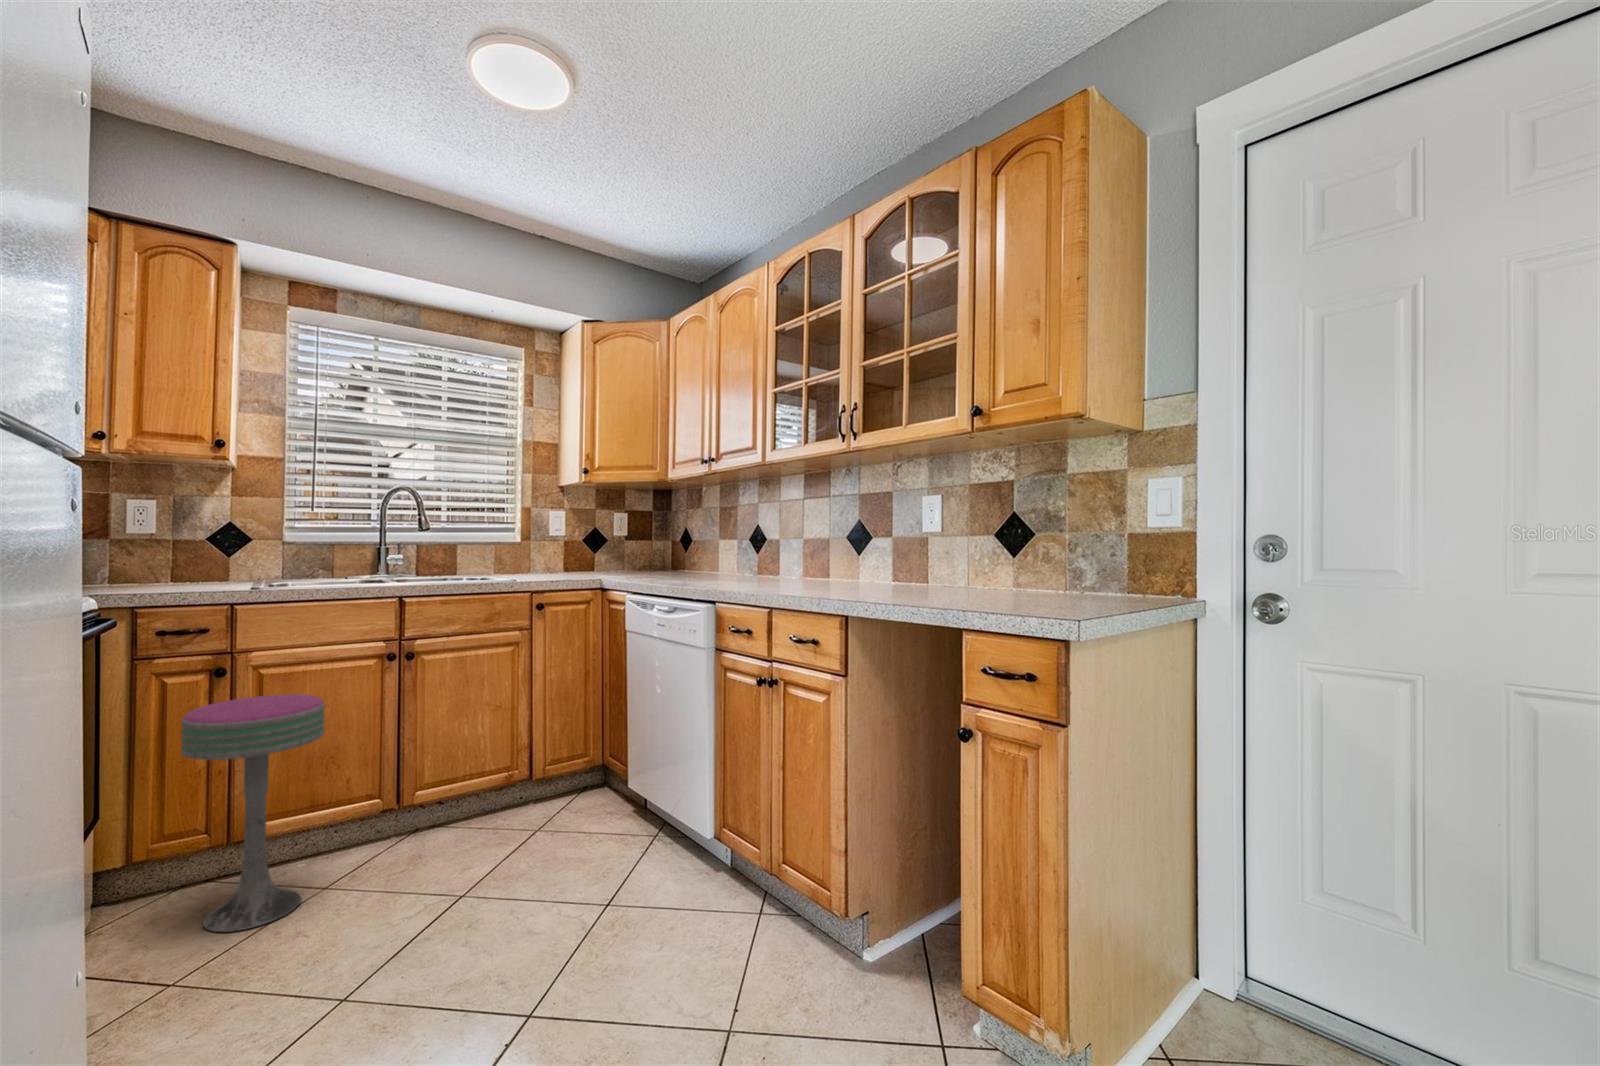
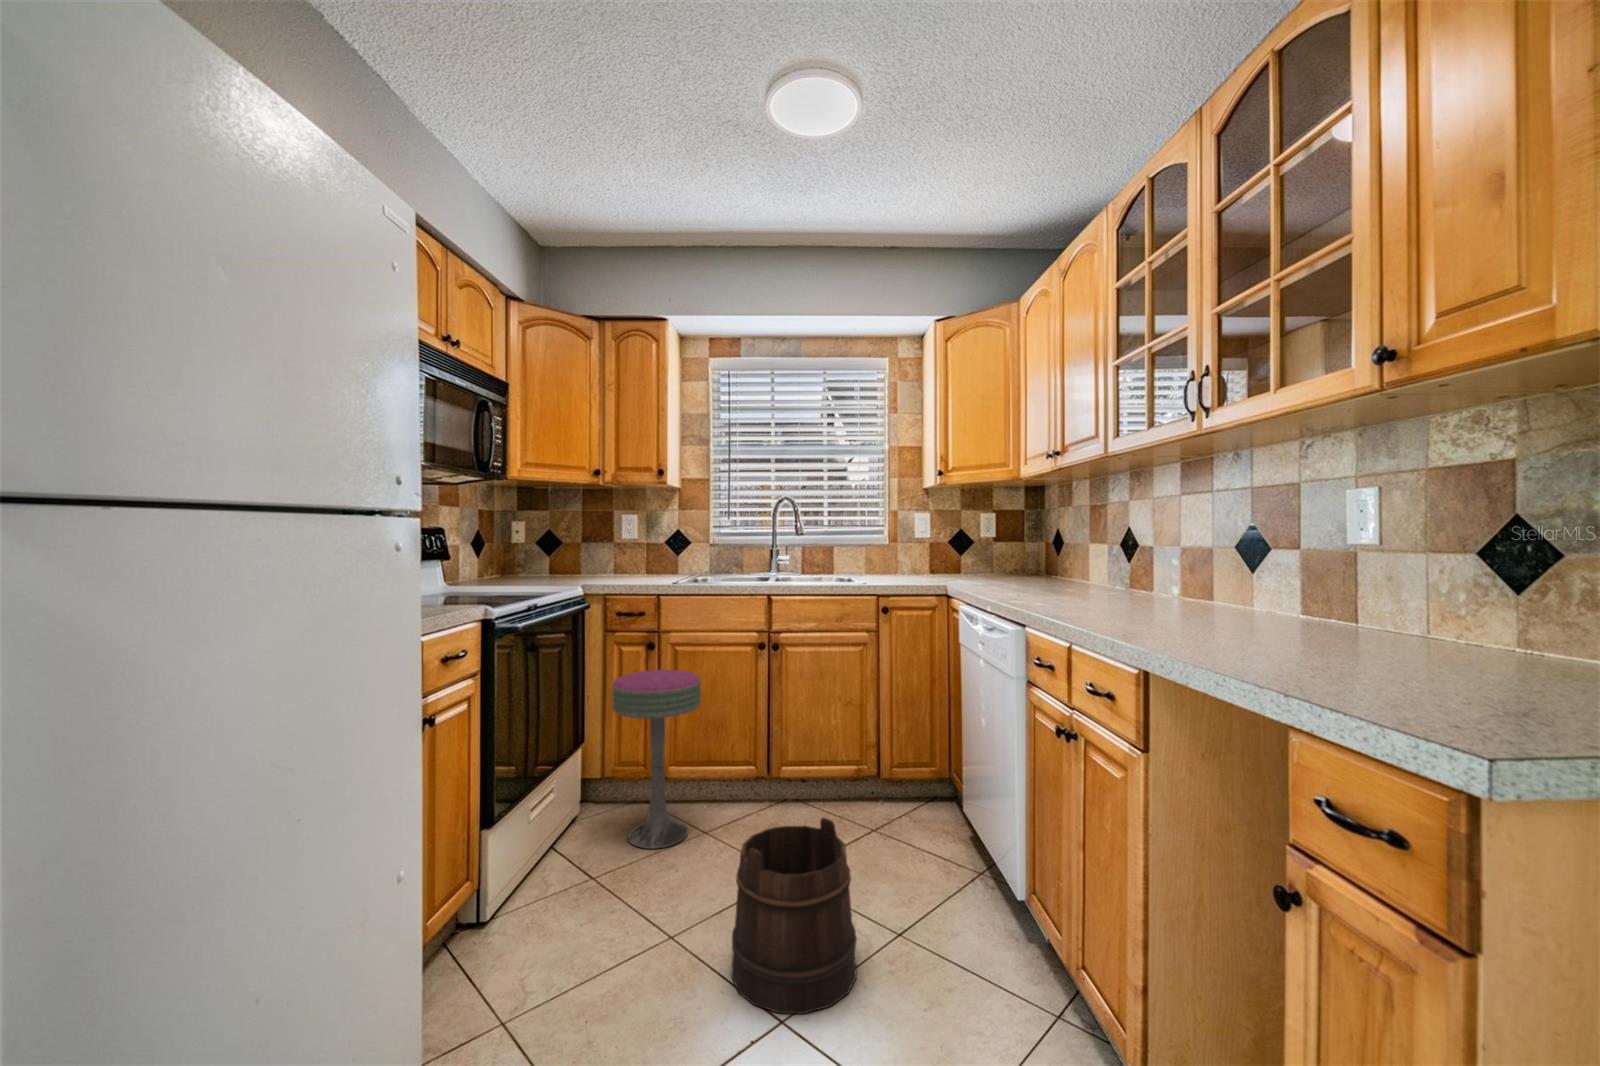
bucket: none [444,809,587,1016] -> present [731,817,857,1014]

